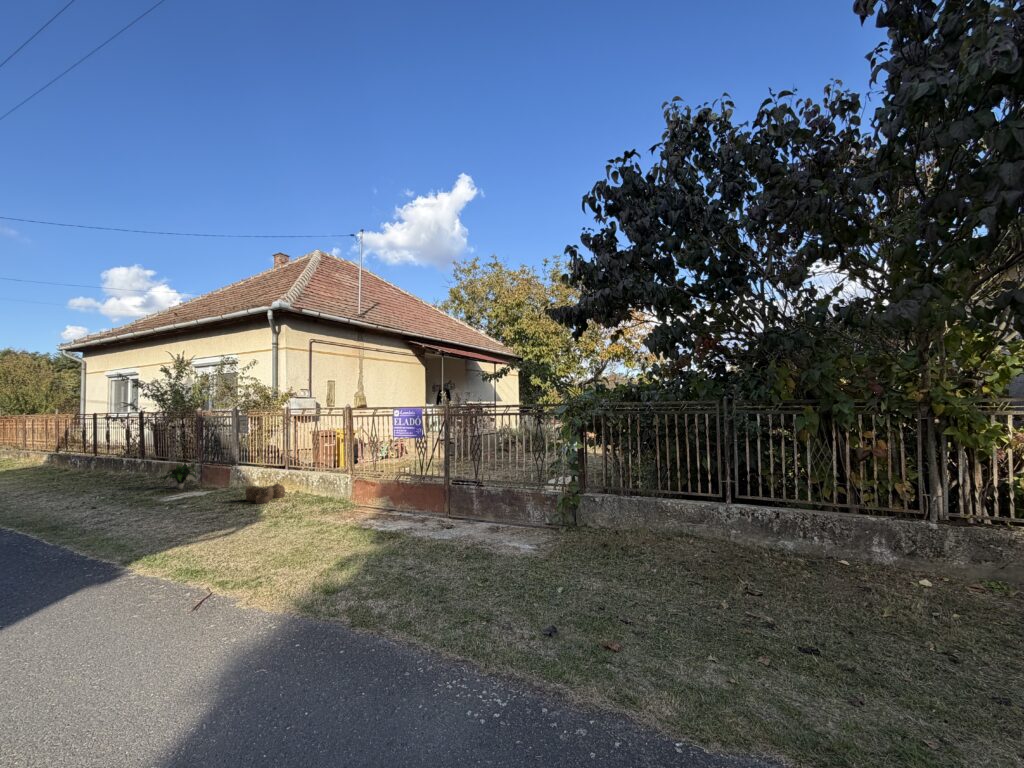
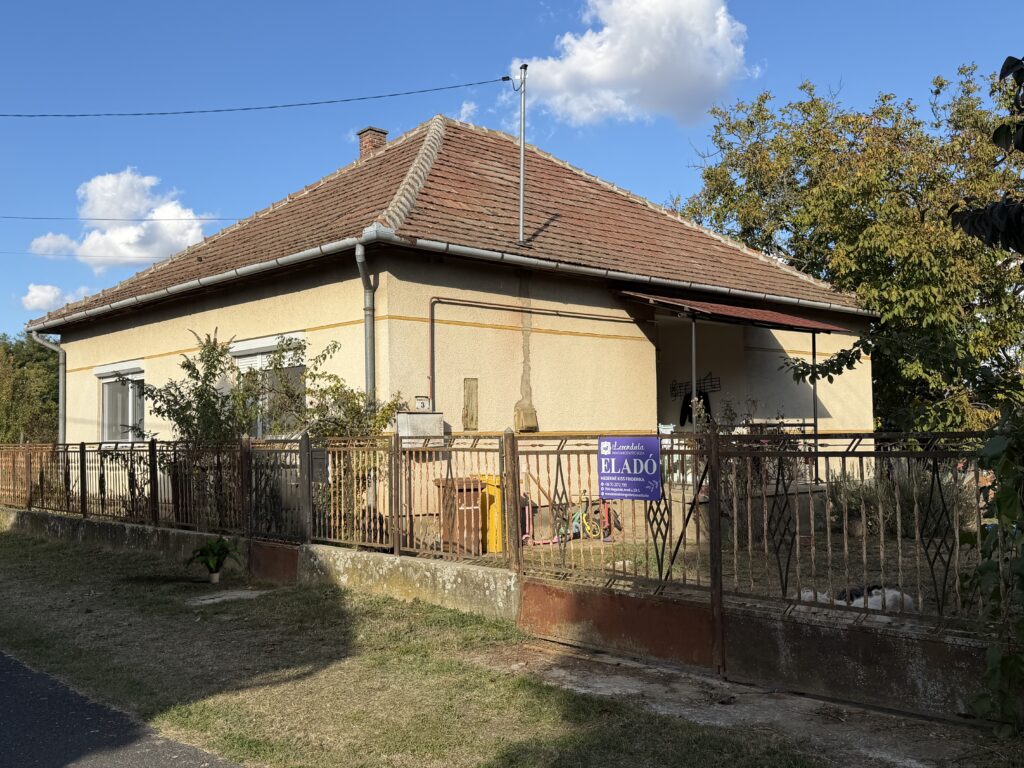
woven basket: present [246,483,285,504] -> none [323,579,393,622]

